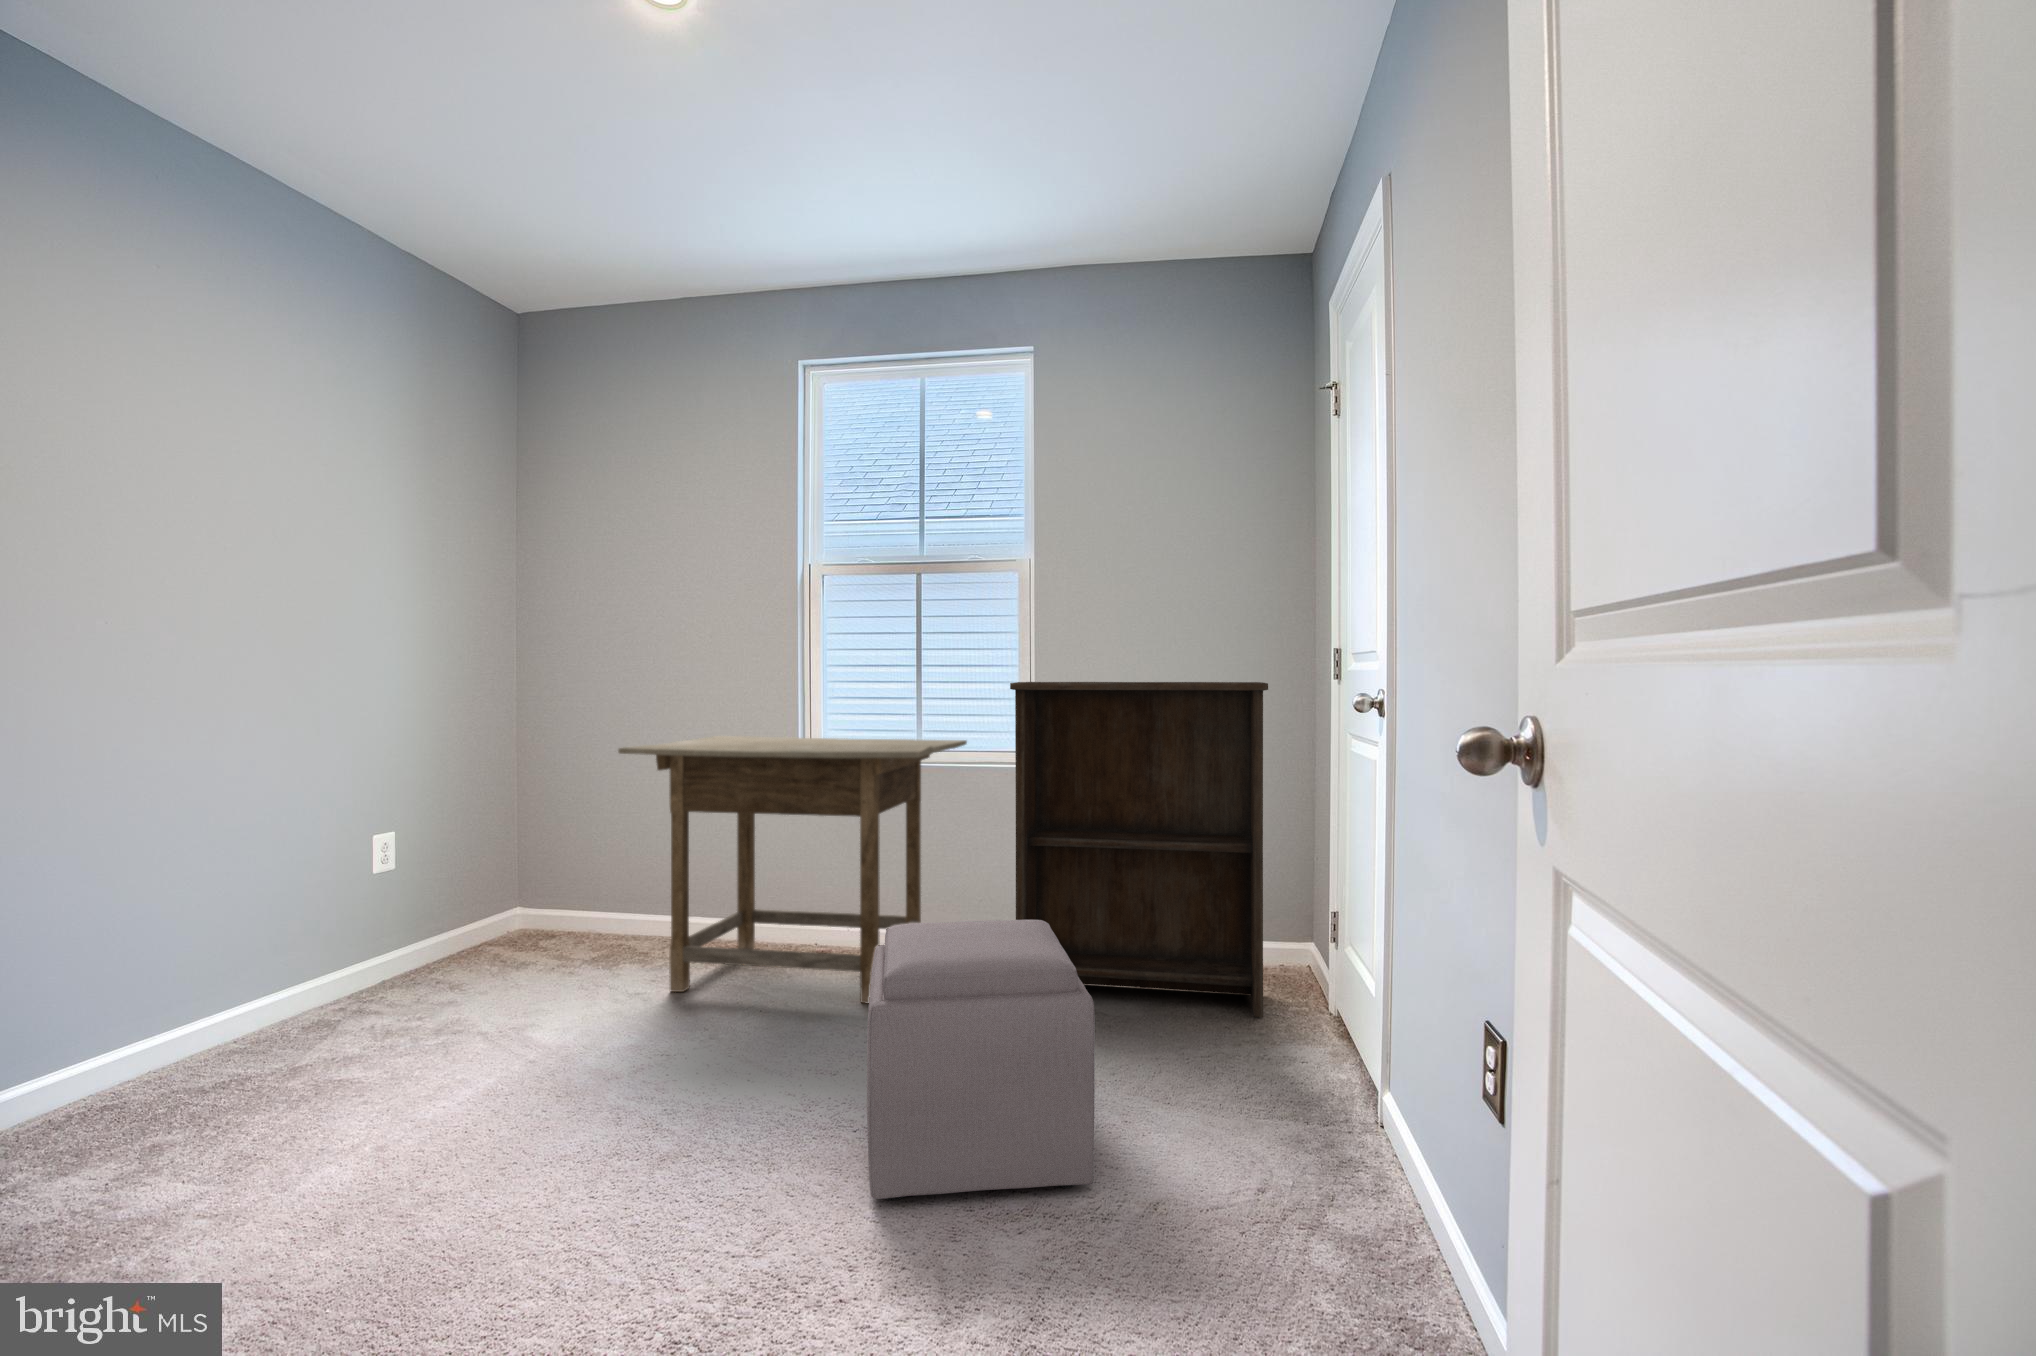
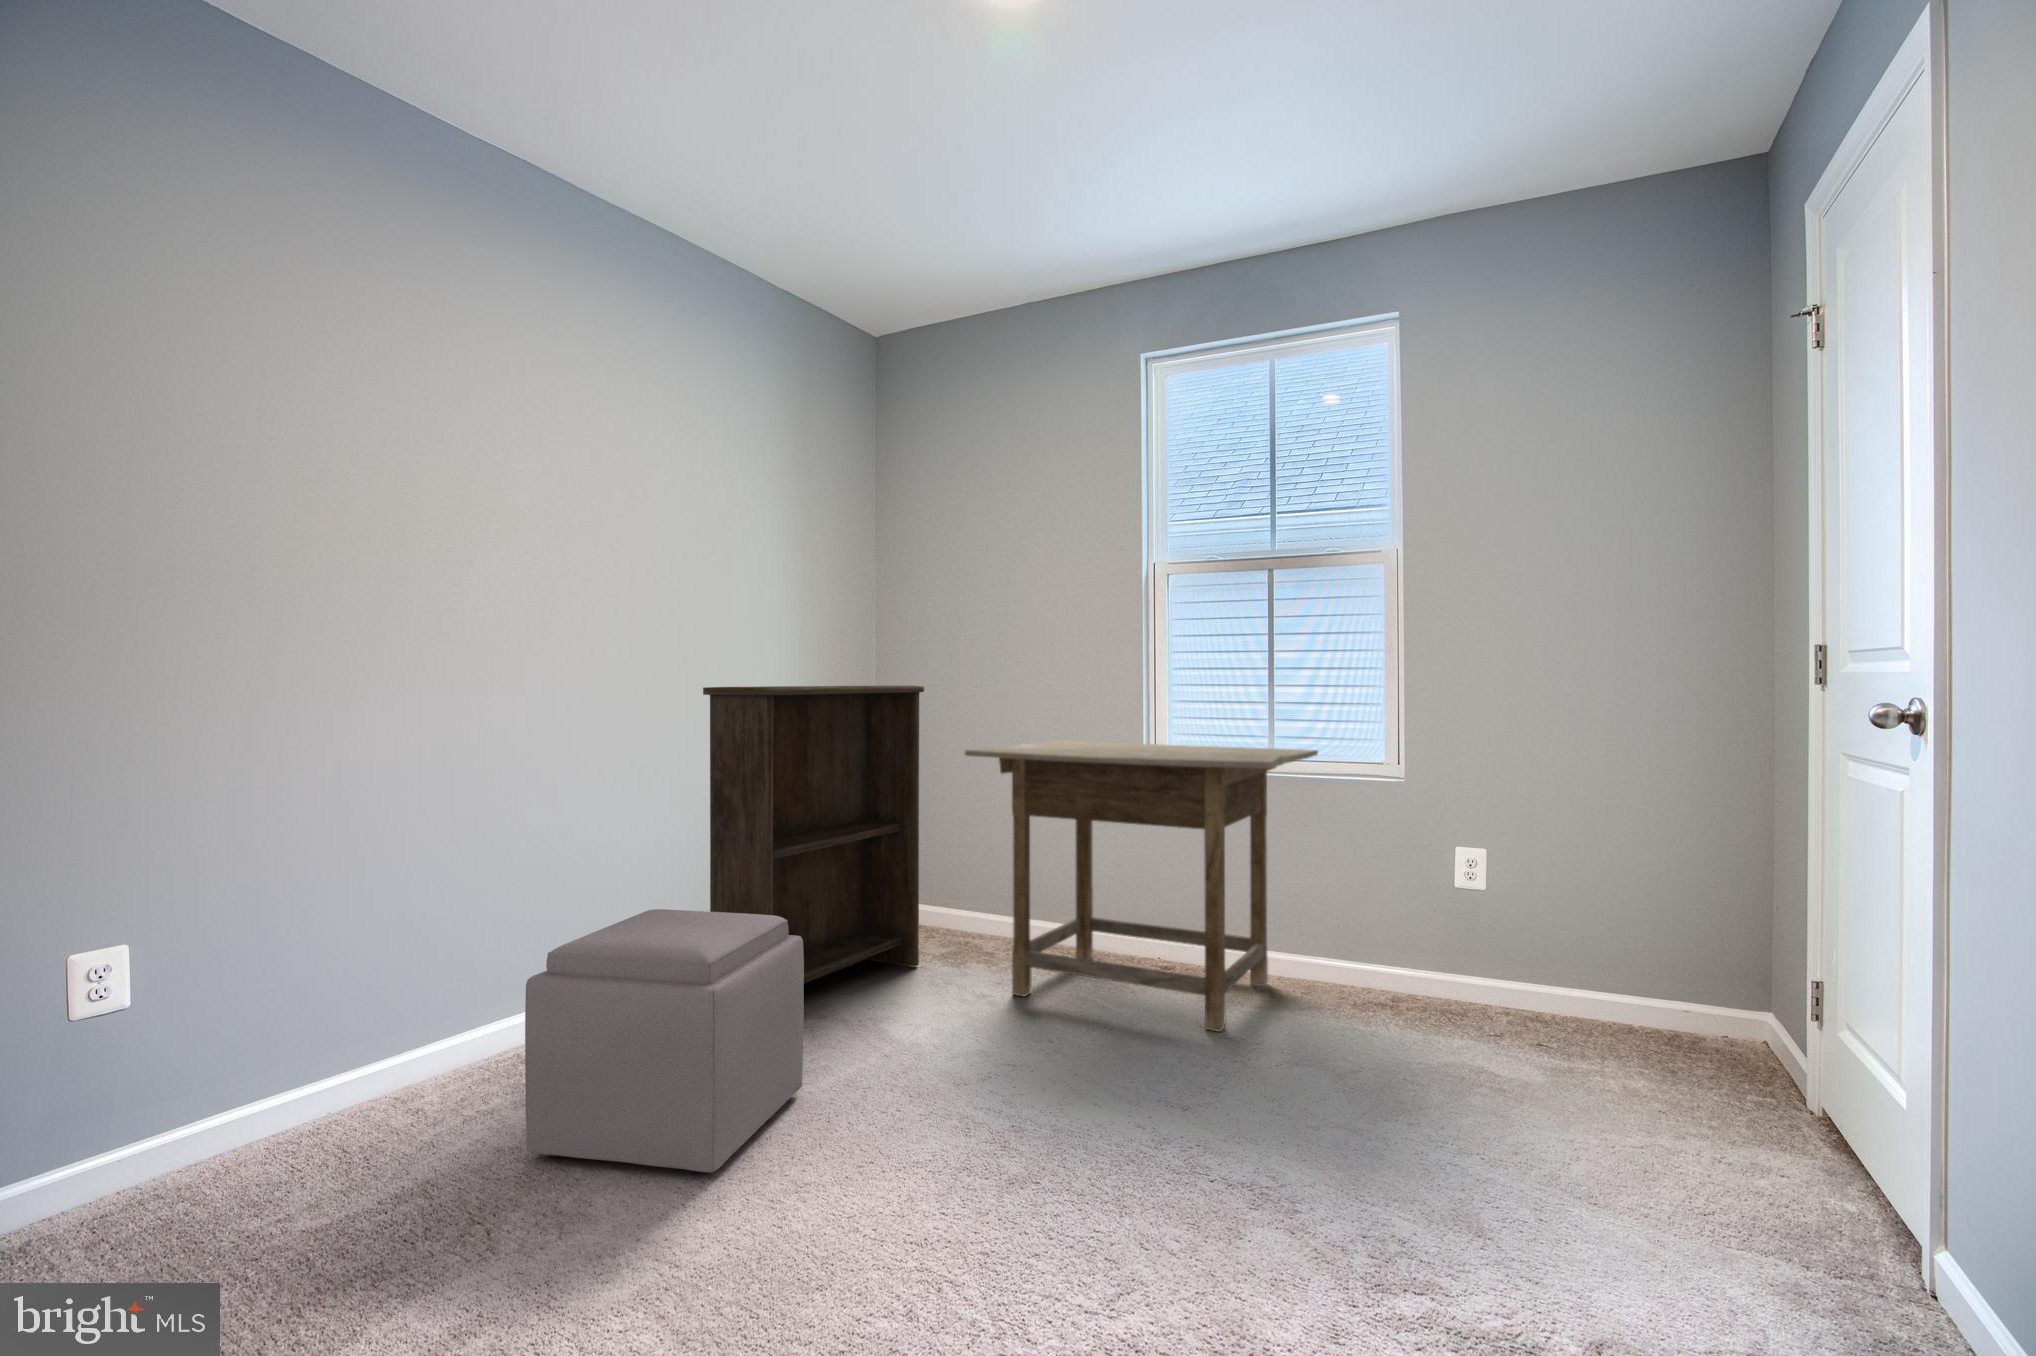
bookshelf: present [1010,682,1268,1017] -> present [703,686,924,983]
ottoman: present [867,920,1095,1200] -> present [525,909,804,1174]

